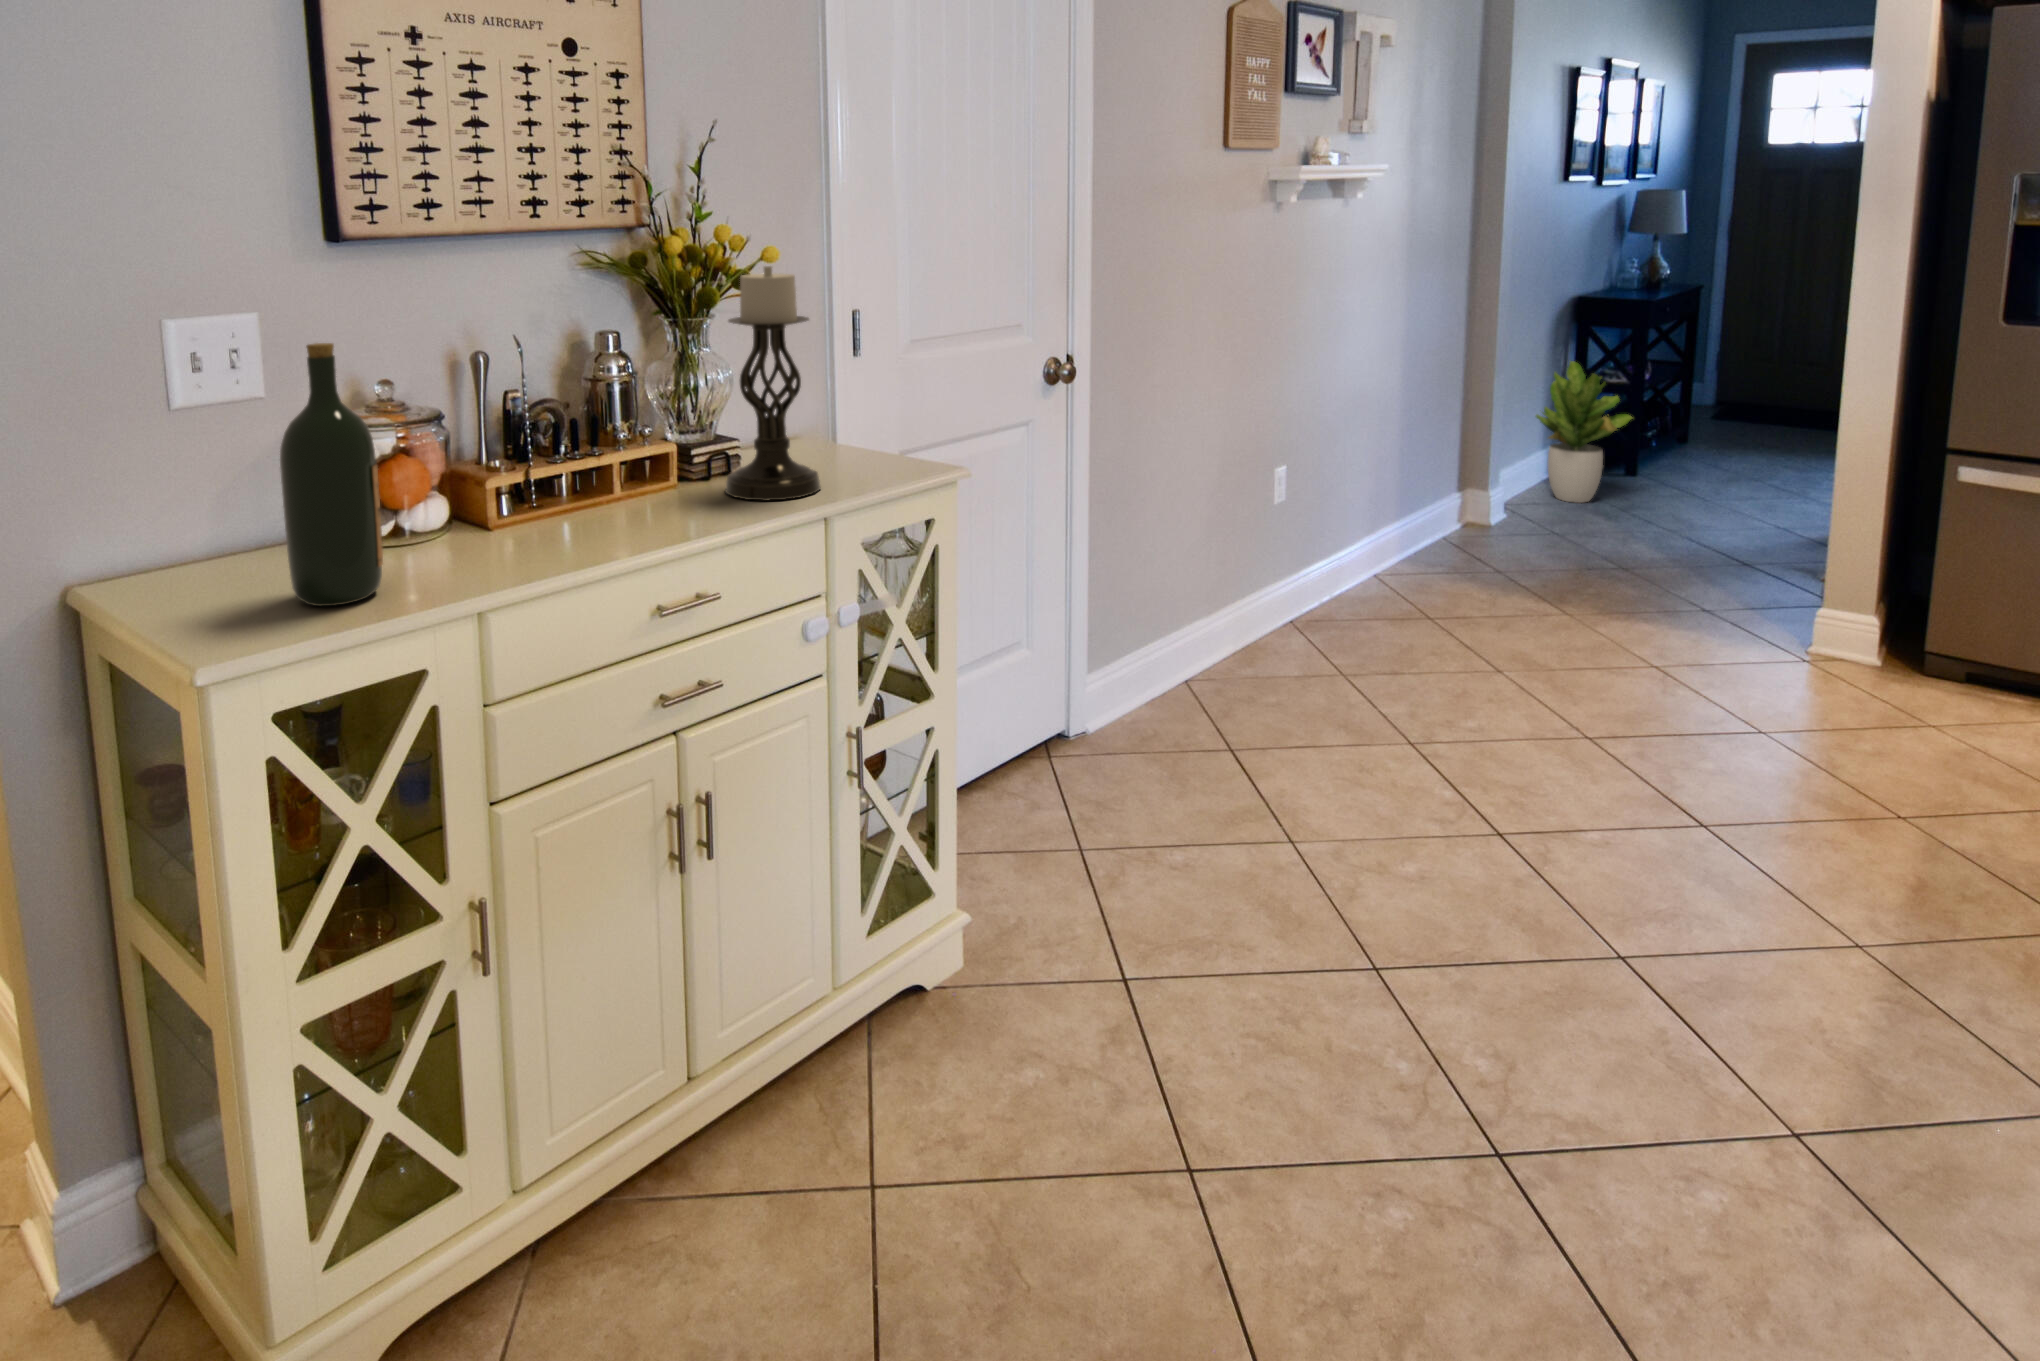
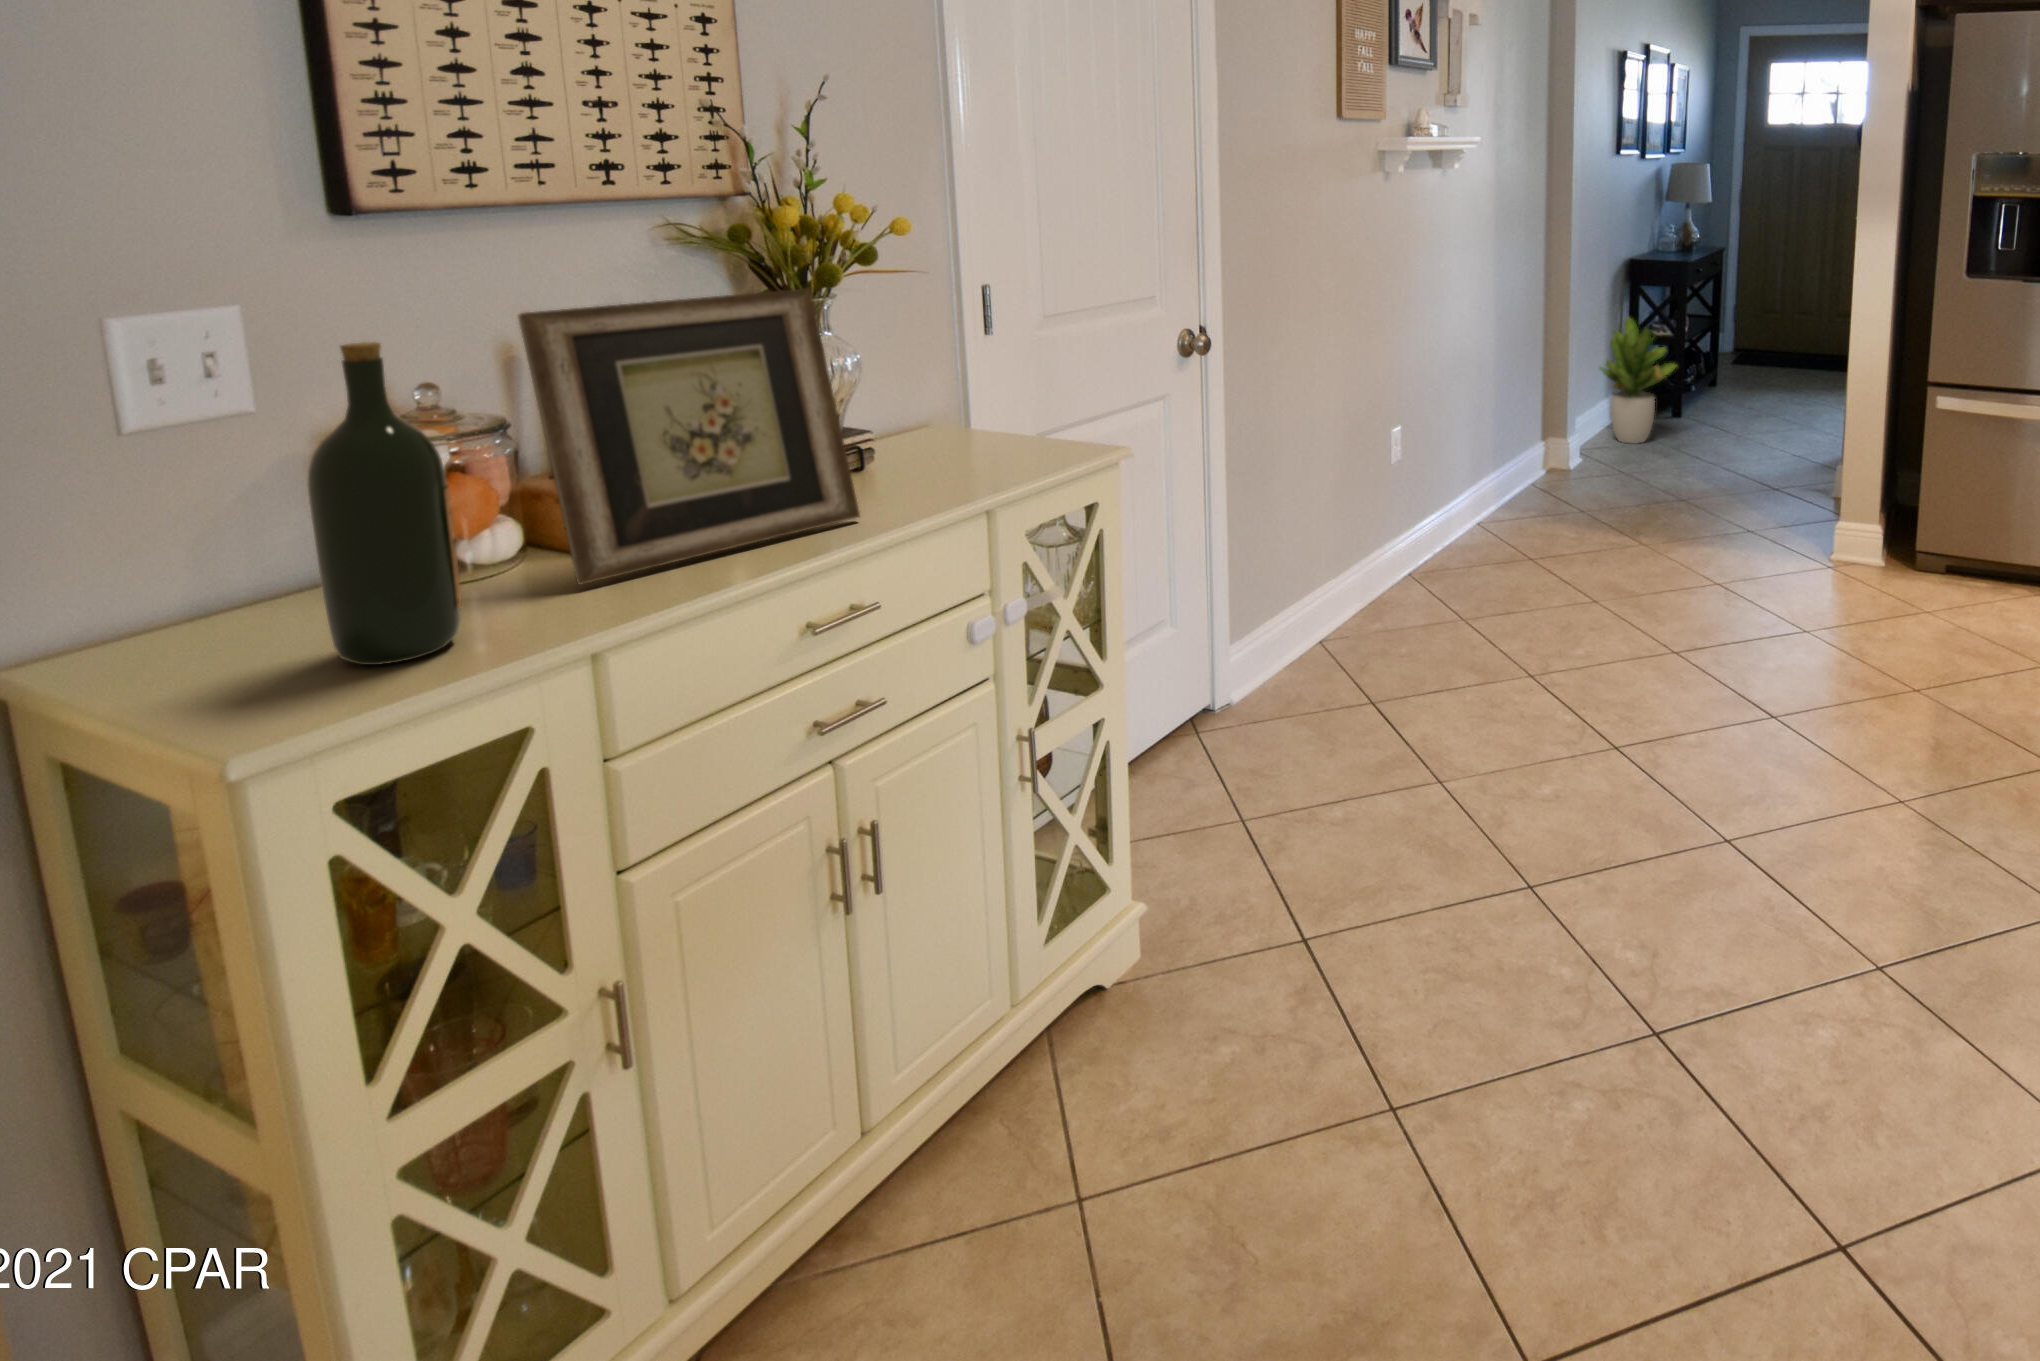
candle holder: present [725,266,820,501] -> none [862,241,977,496]
picture frame: none [446,307,711,556] -> present [518,288,860,585]

